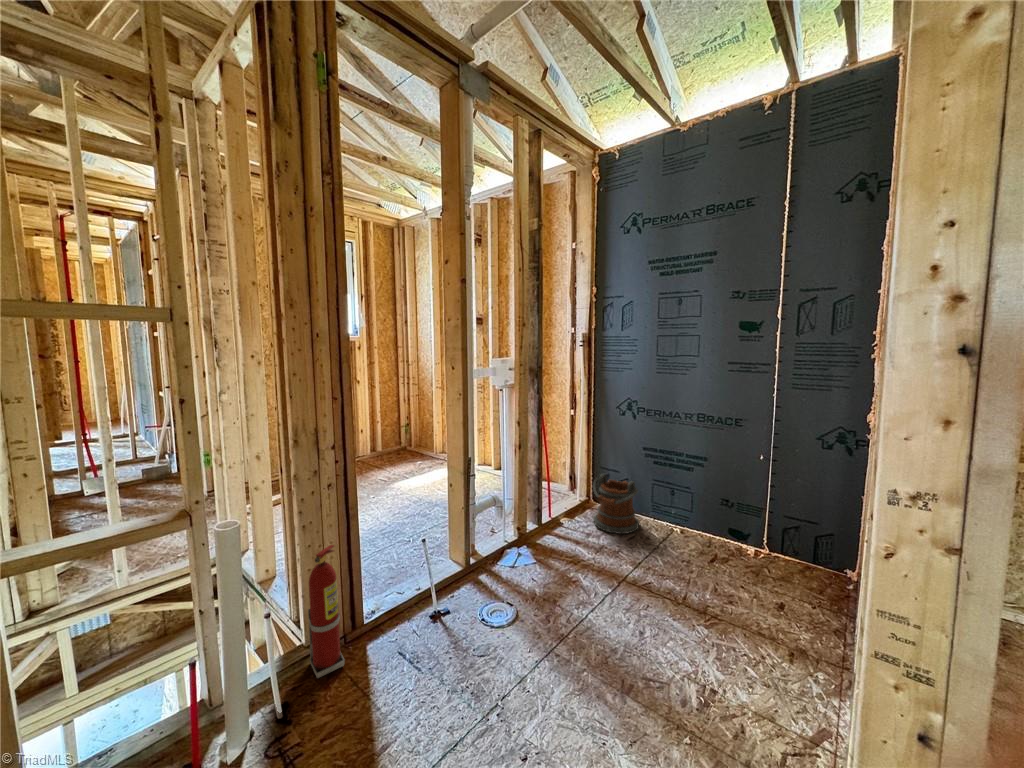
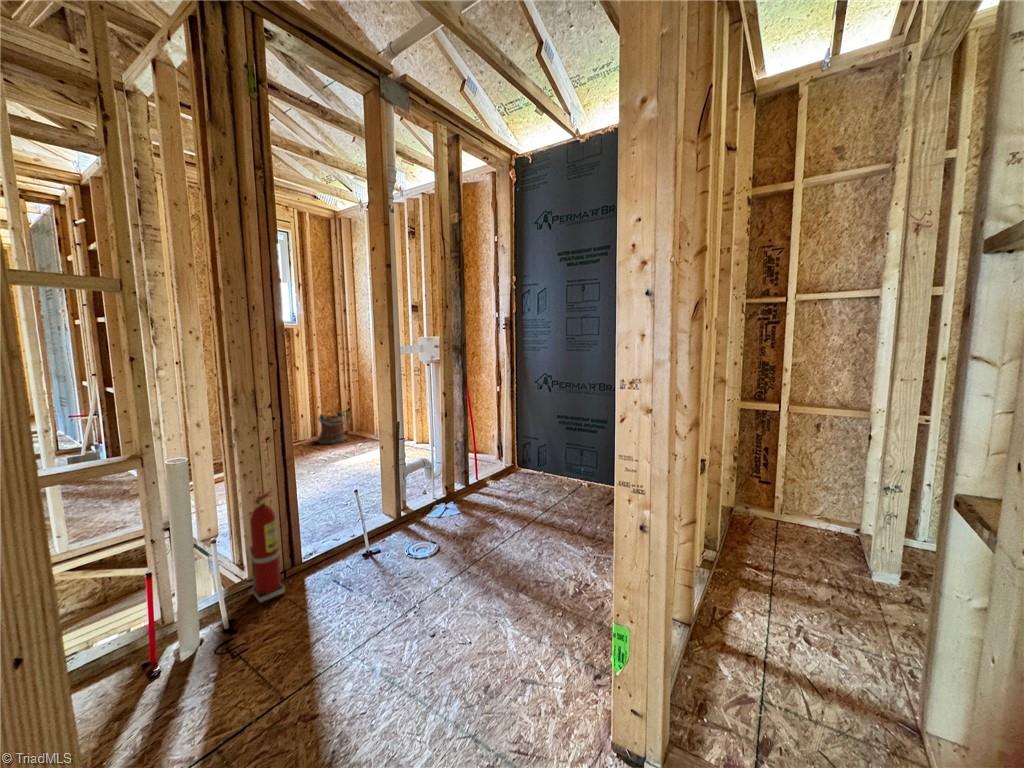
bucket: present [593,474,639,534] -> present [317,411,347,444]

